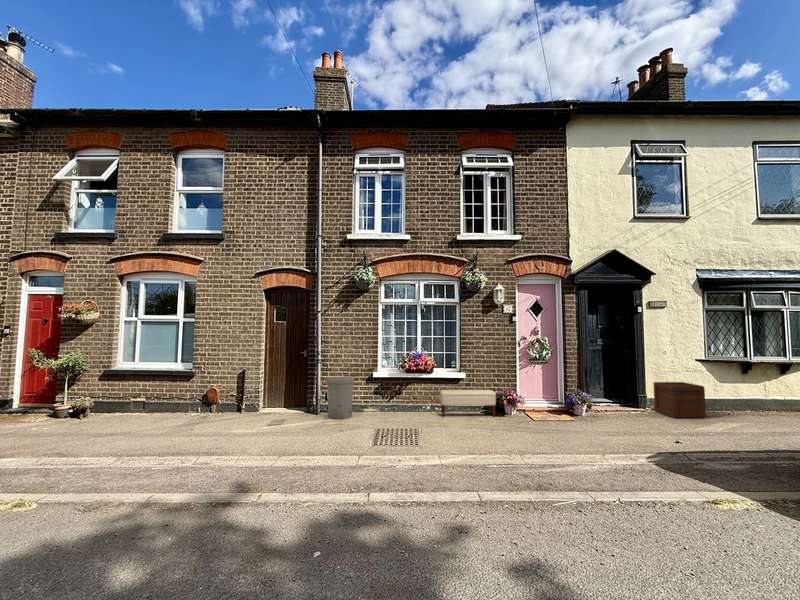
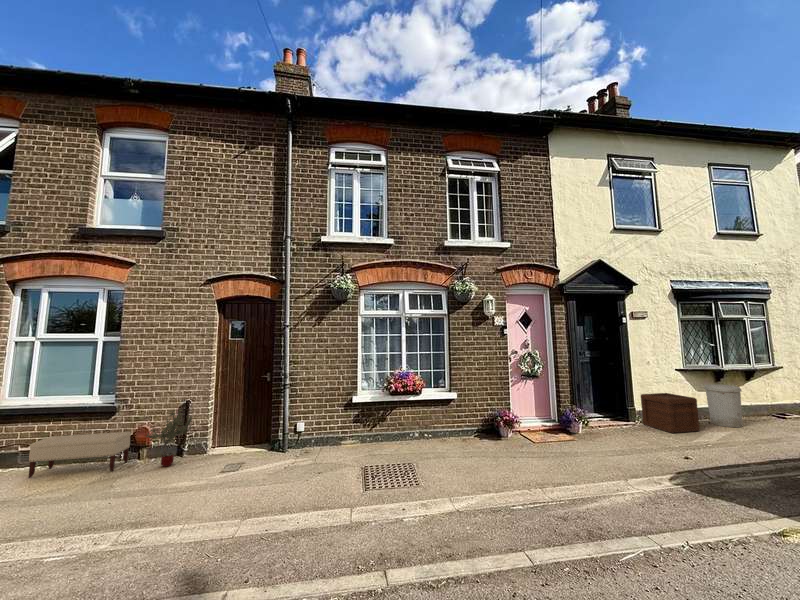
potted tree: none [215,375,249,417] -> present [146,409,192,467]
trash can: present [326,377,354,419] -> present [704,385,743,427]
bench: present [440,390,496,416] -> present [29,432,131,478]

